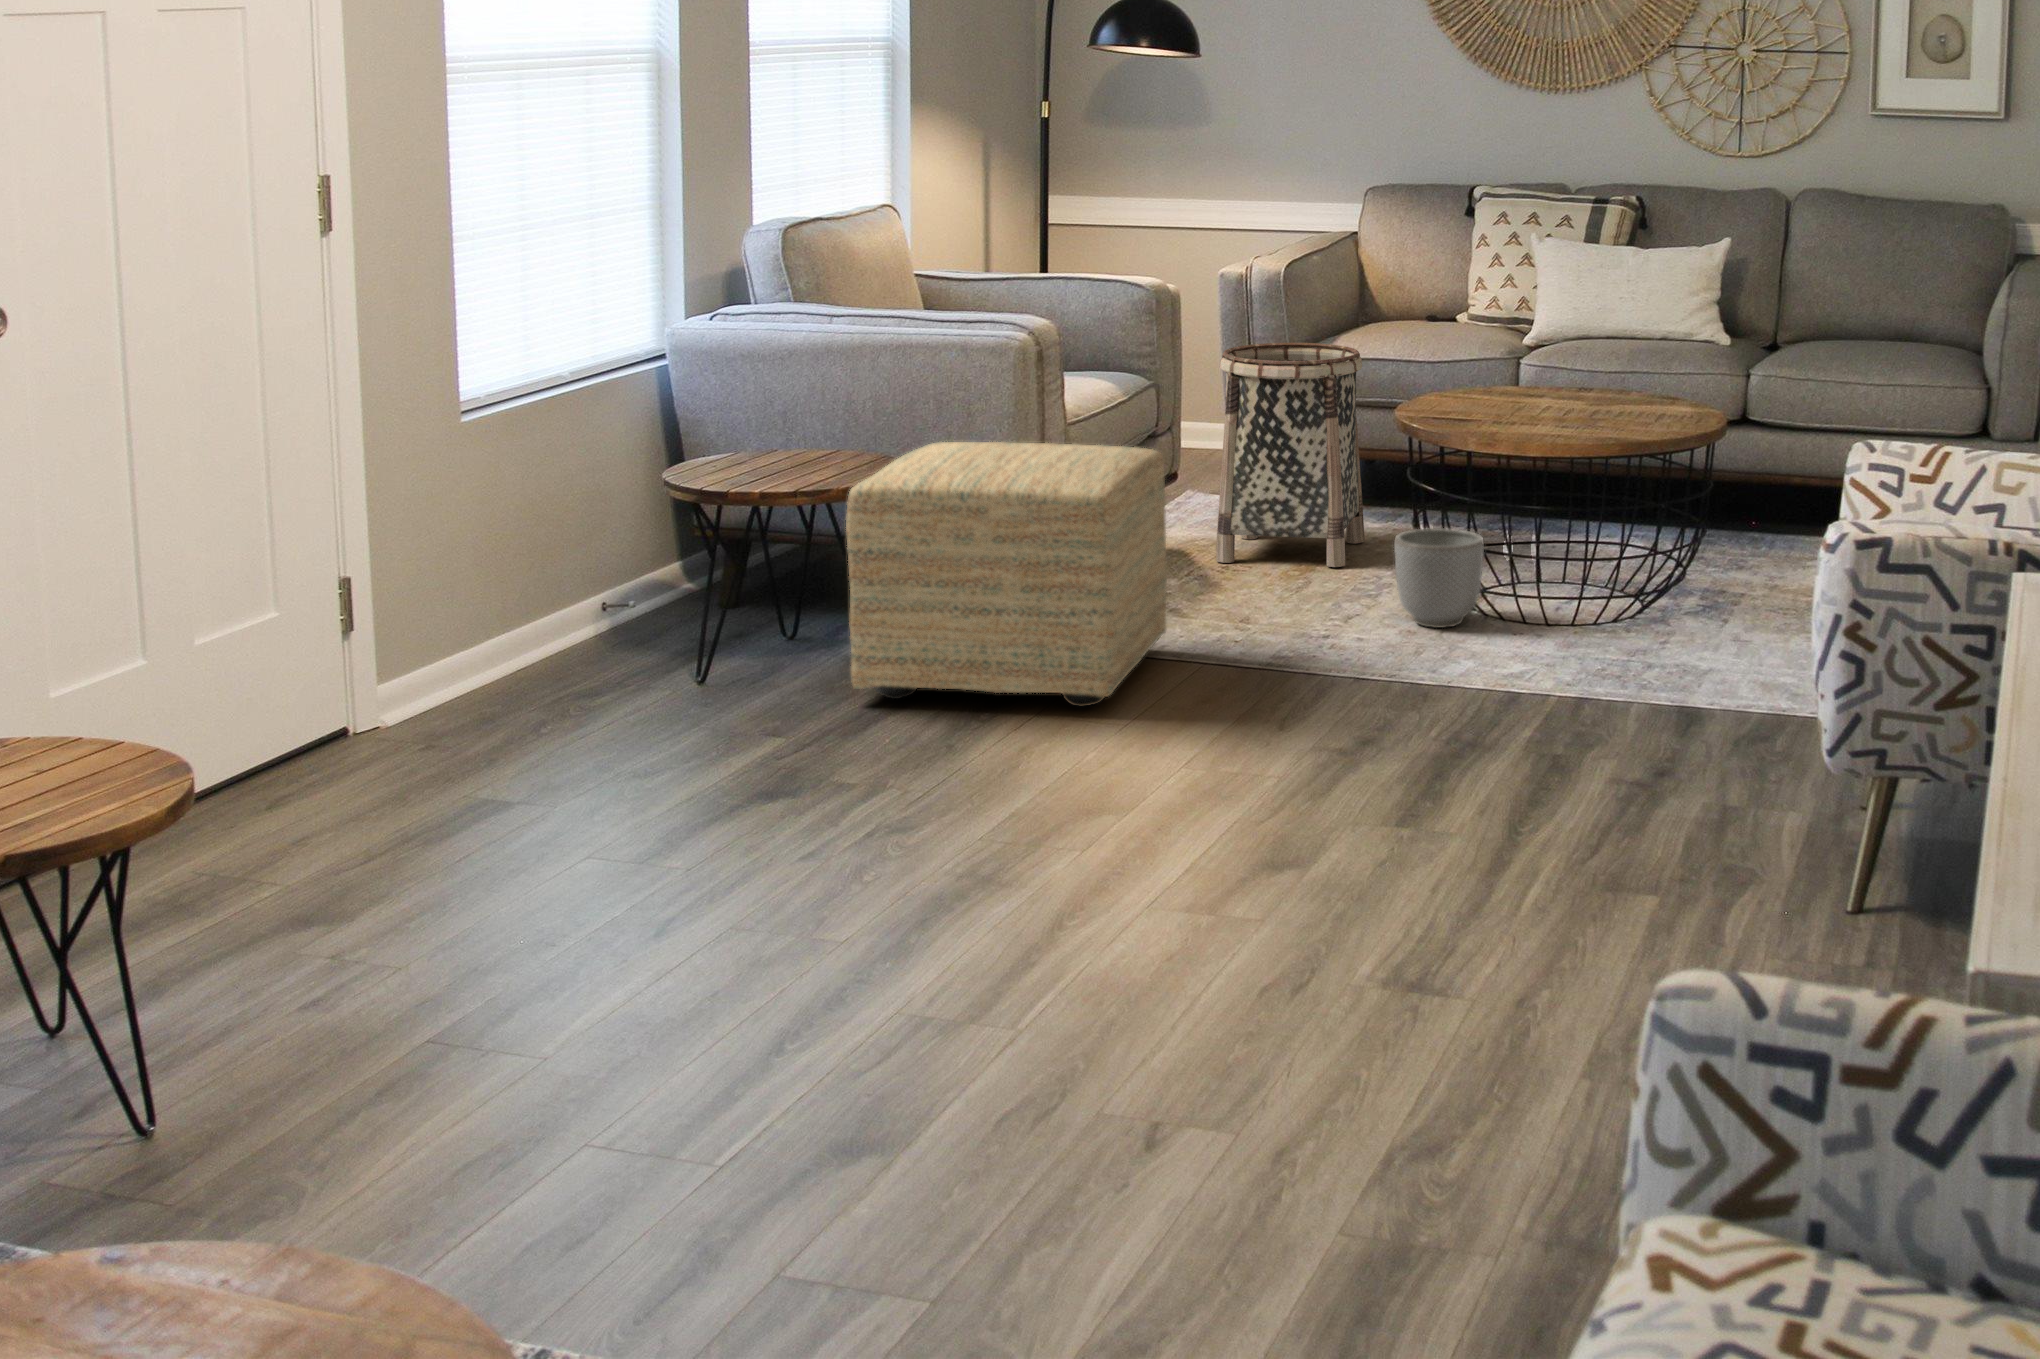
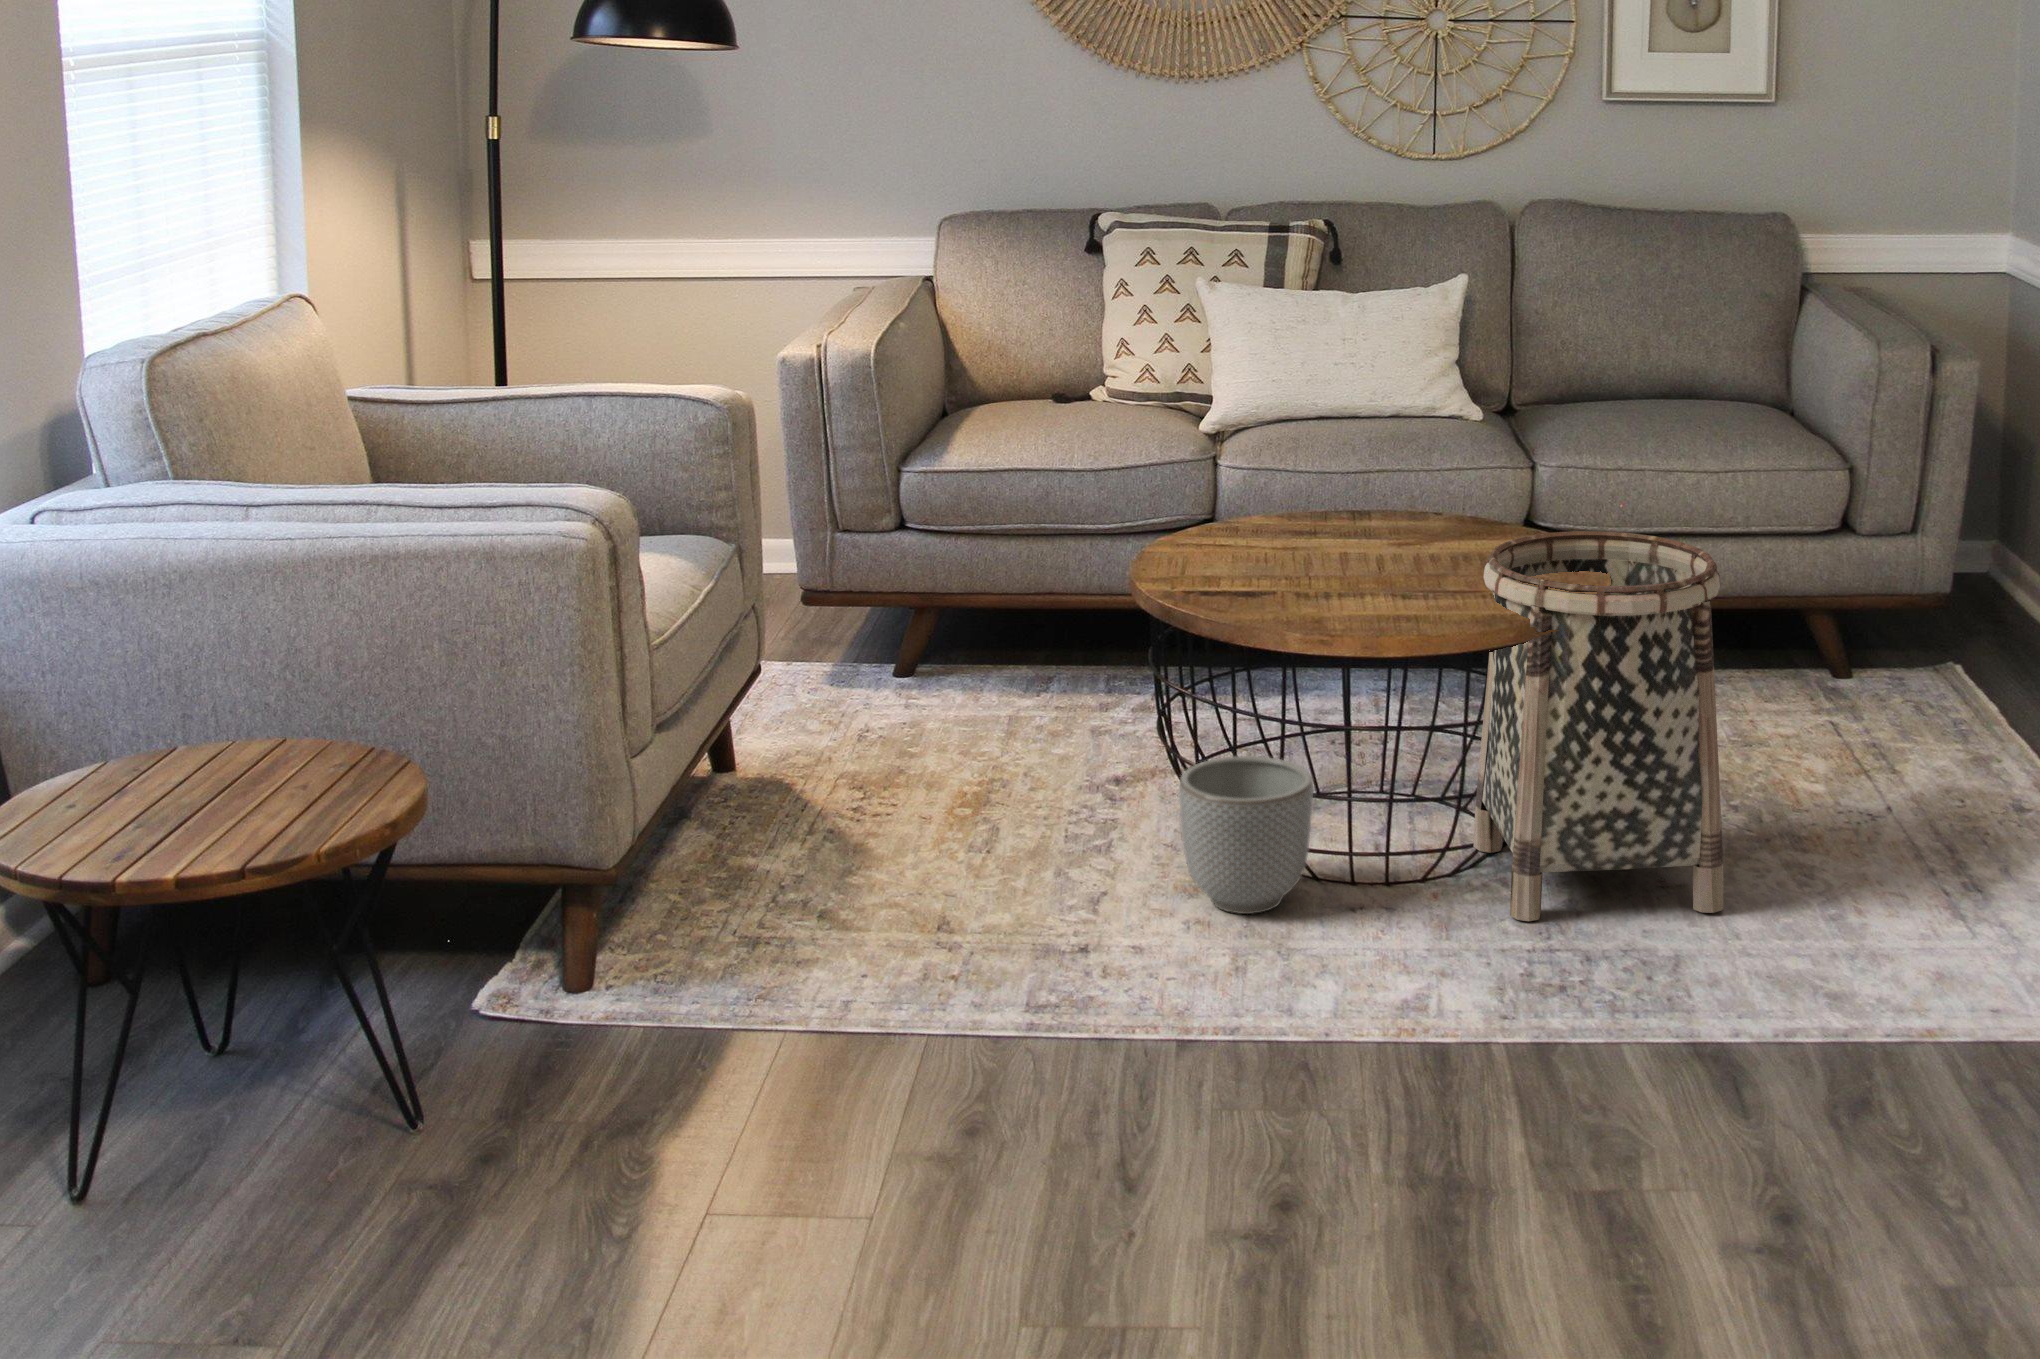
basket: present [1216,343,1364,567] -> present [1474,531,1723,921]
ottoman: present [846,442,1167,706] -> none [373,708,875,1213]

